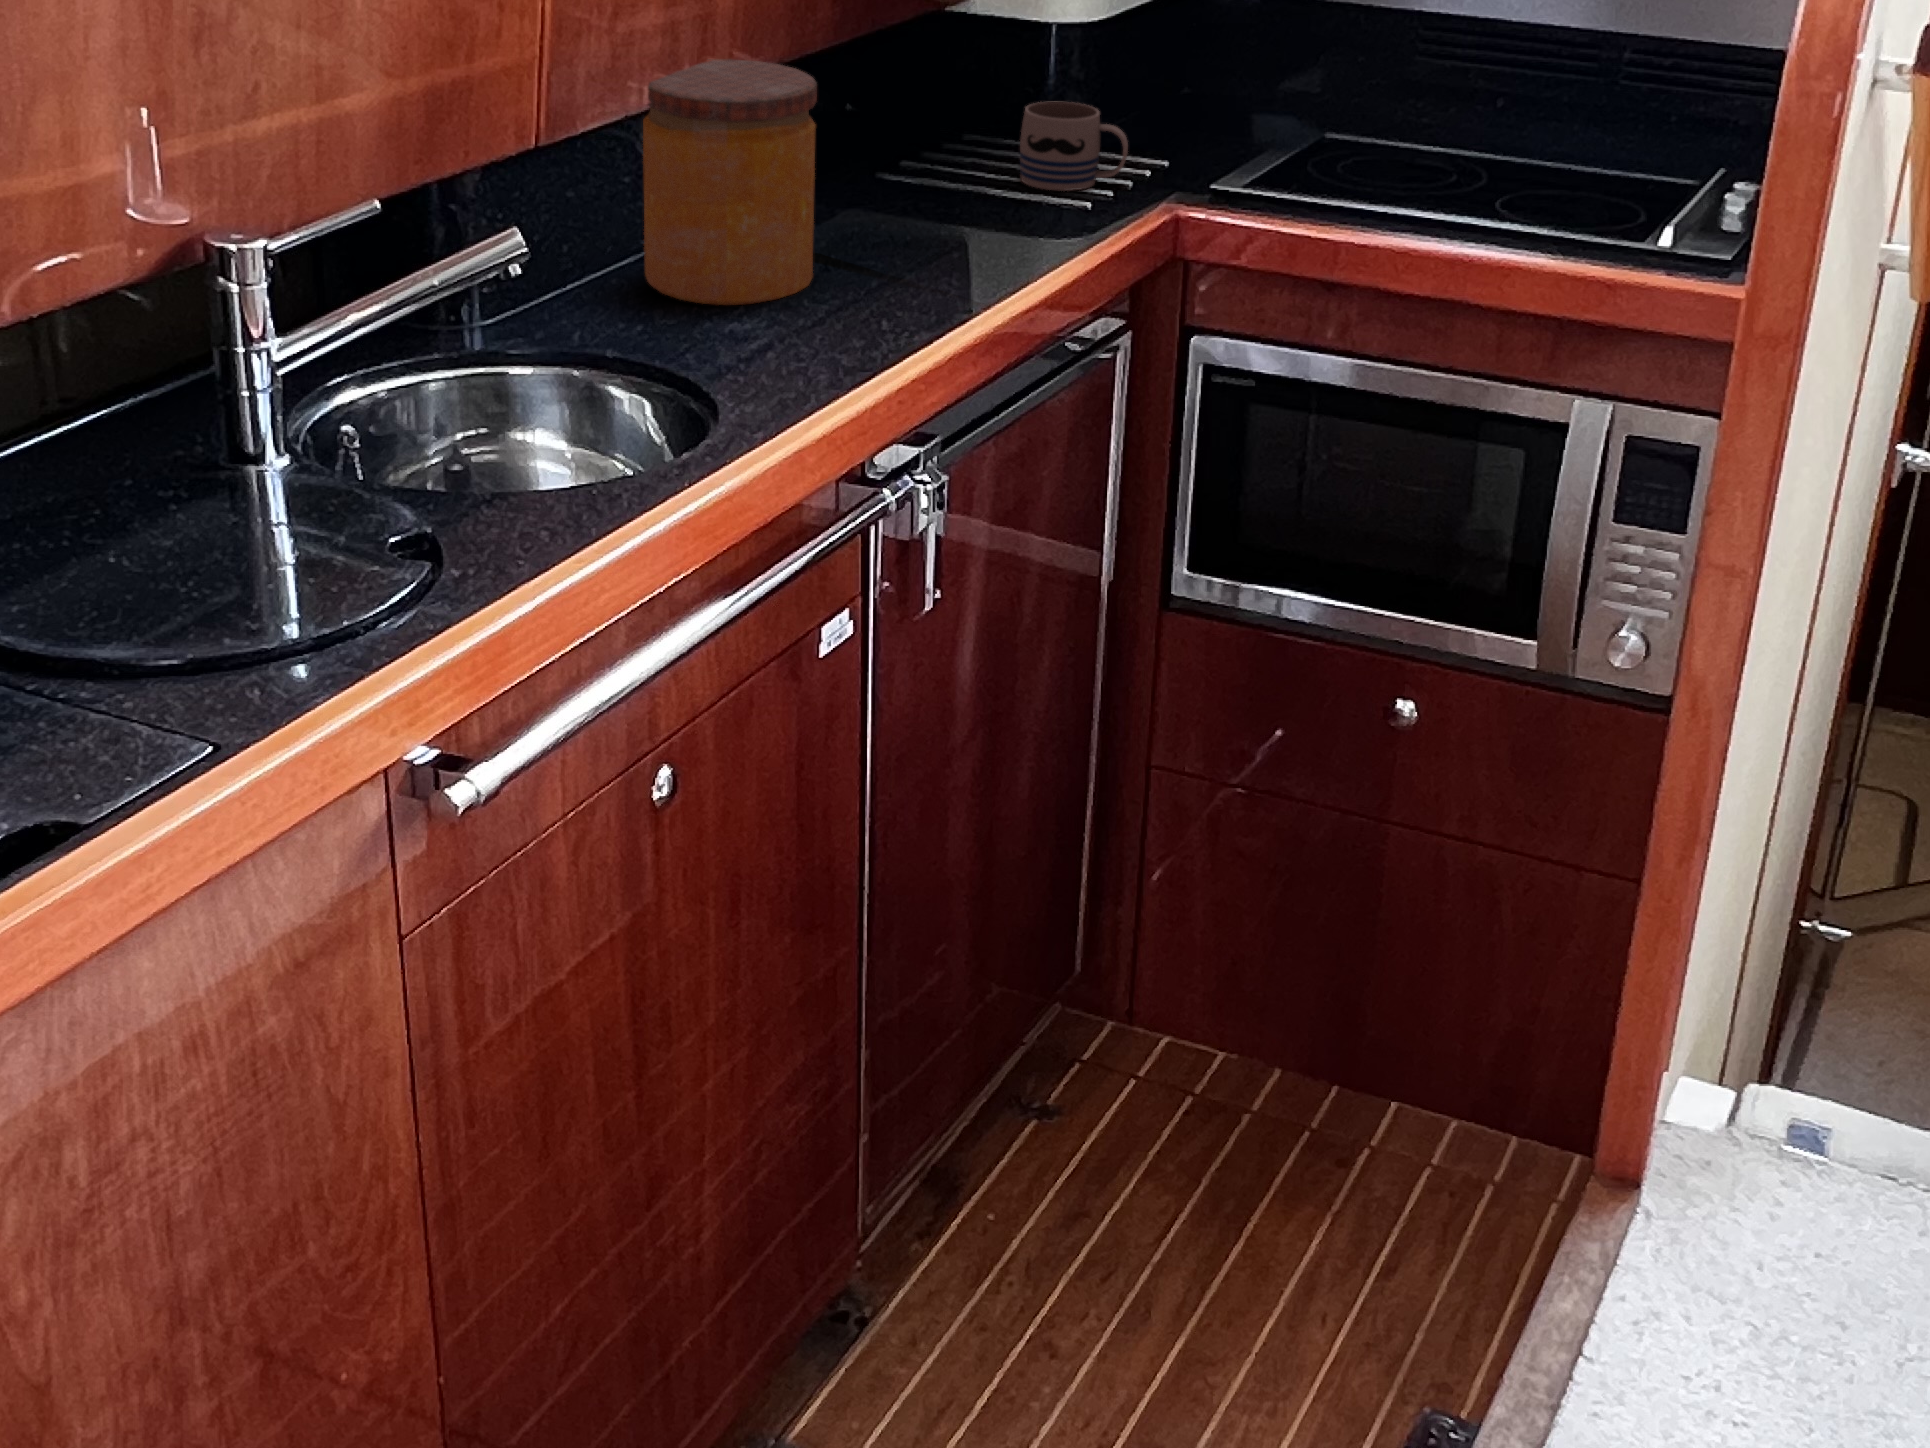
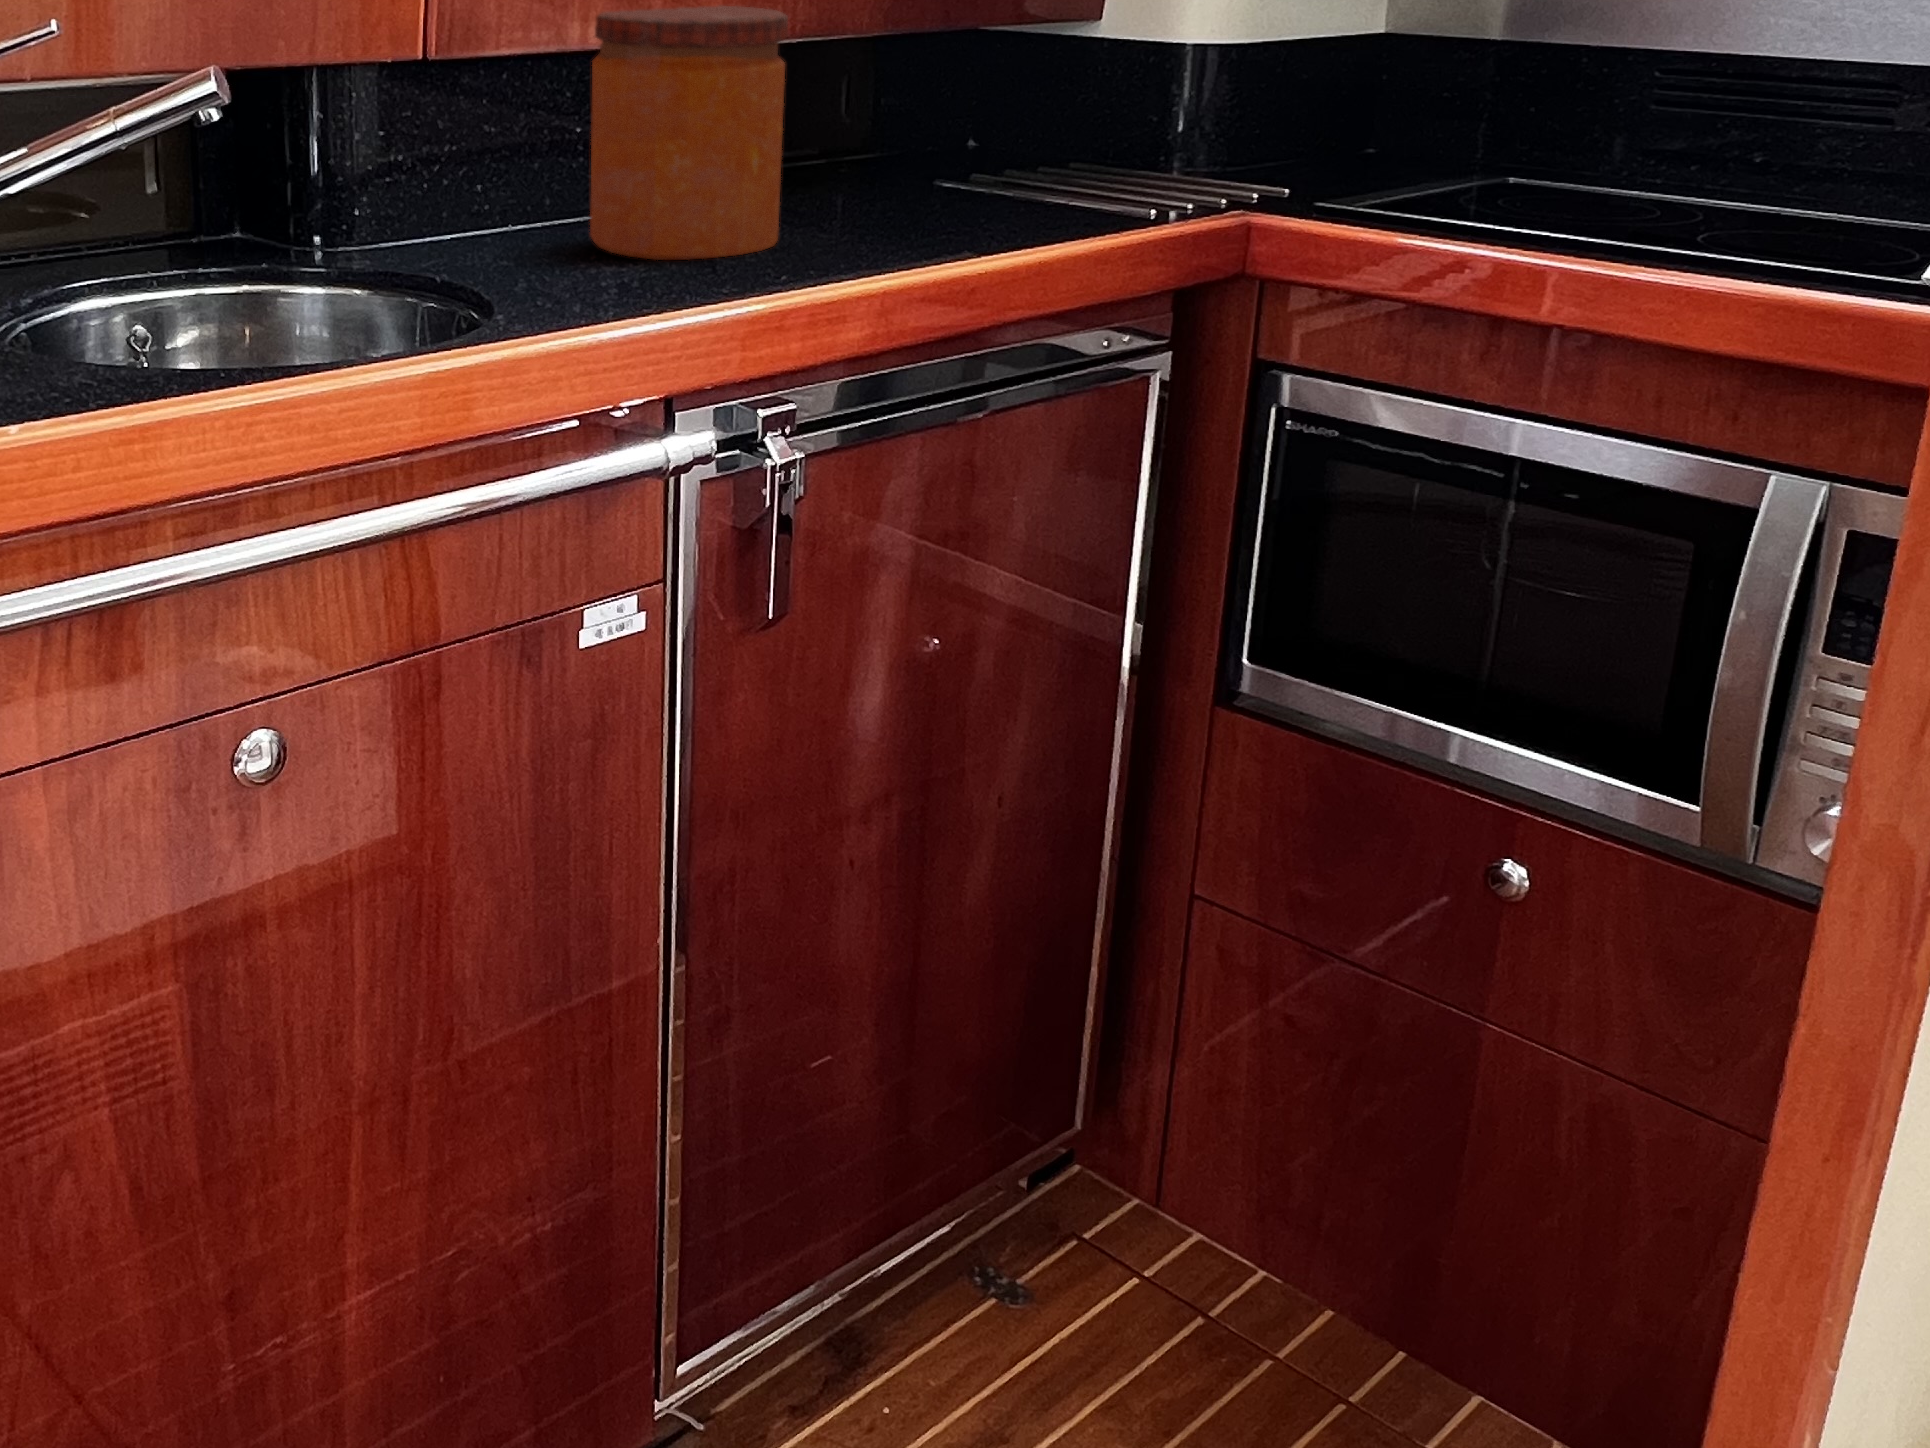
mug: present [1020,101,1128,191] -> none [1101,108,1229,202]

